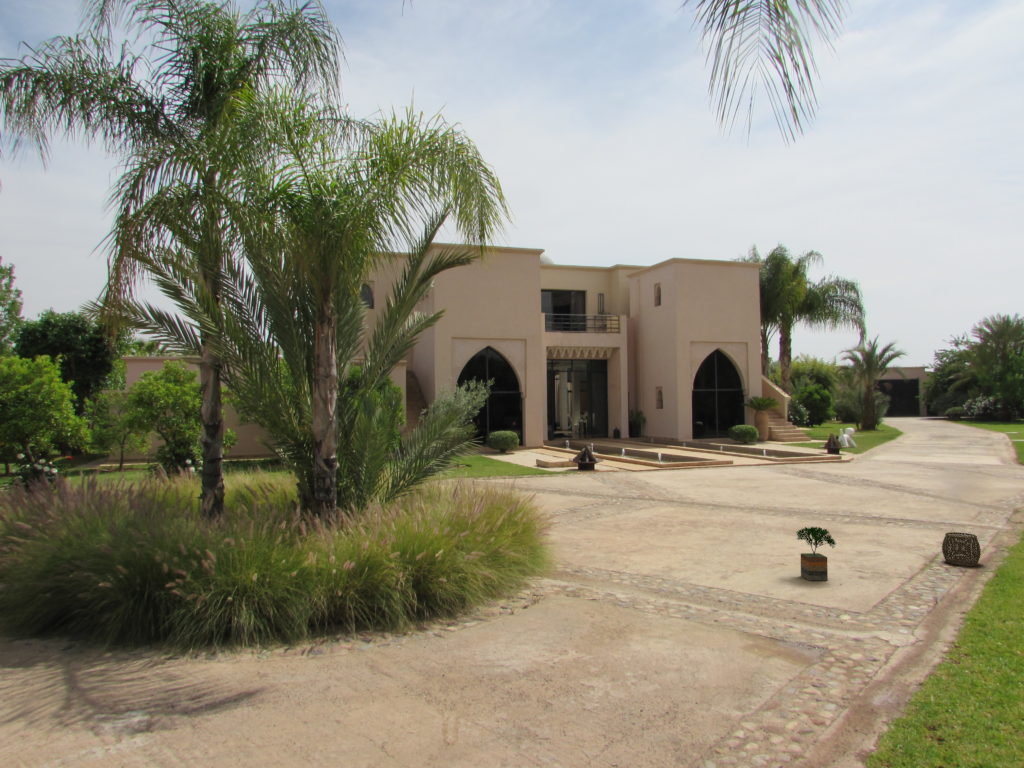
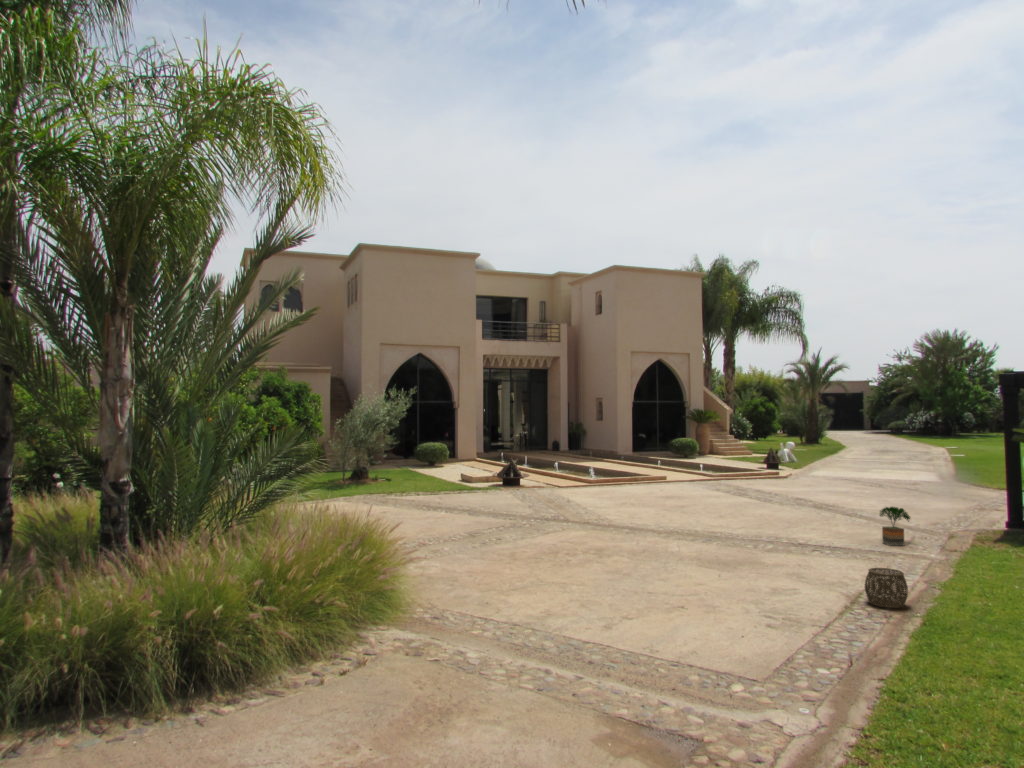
potted tree: present [796,527,836,581] -> present [880,507,910,546]

